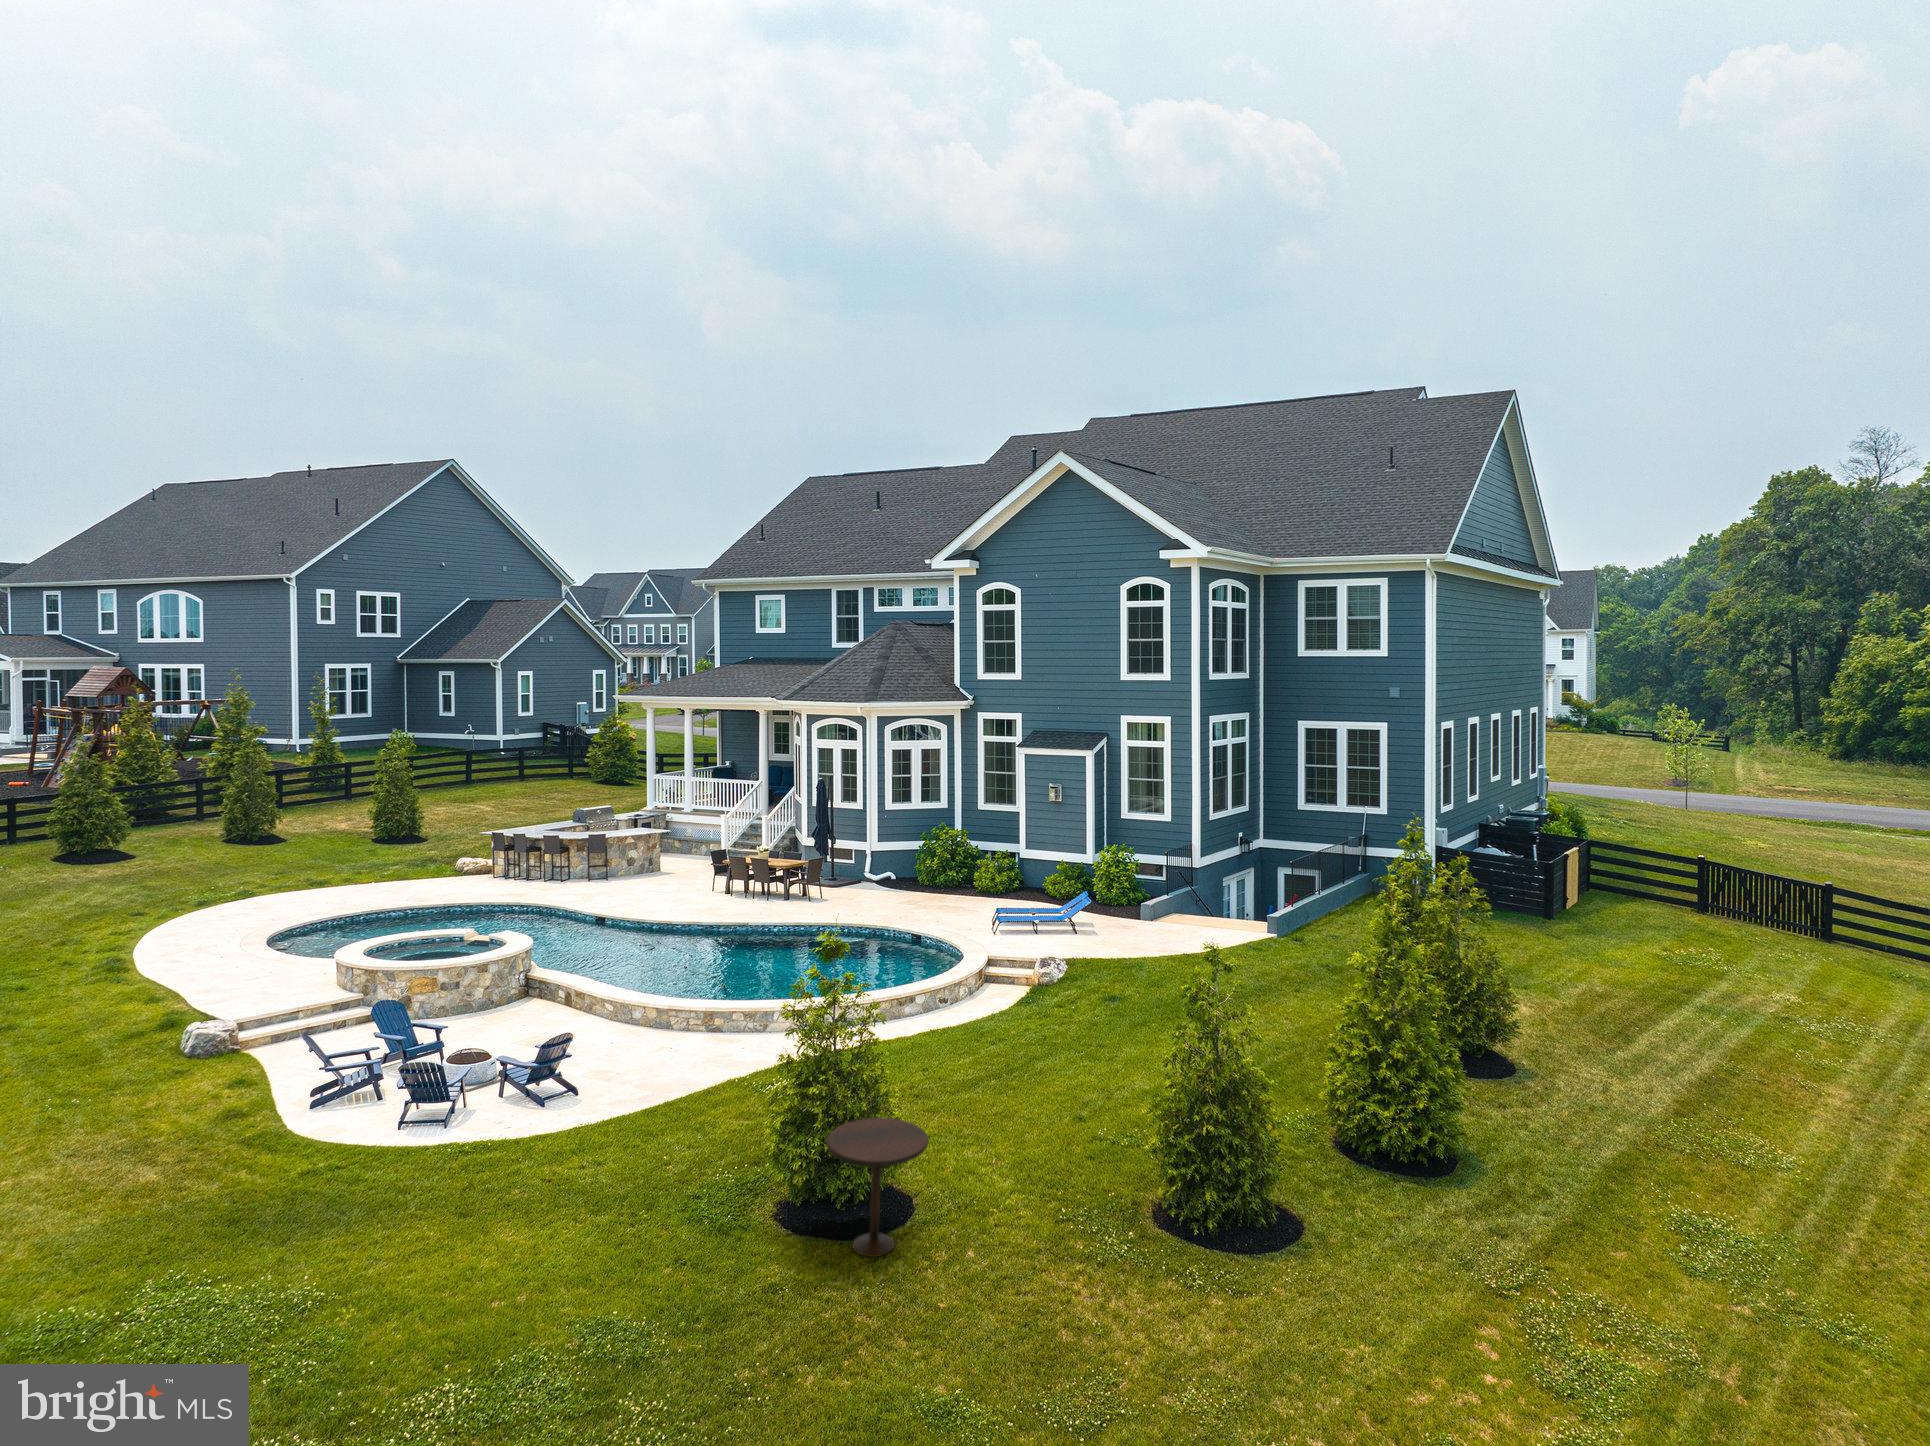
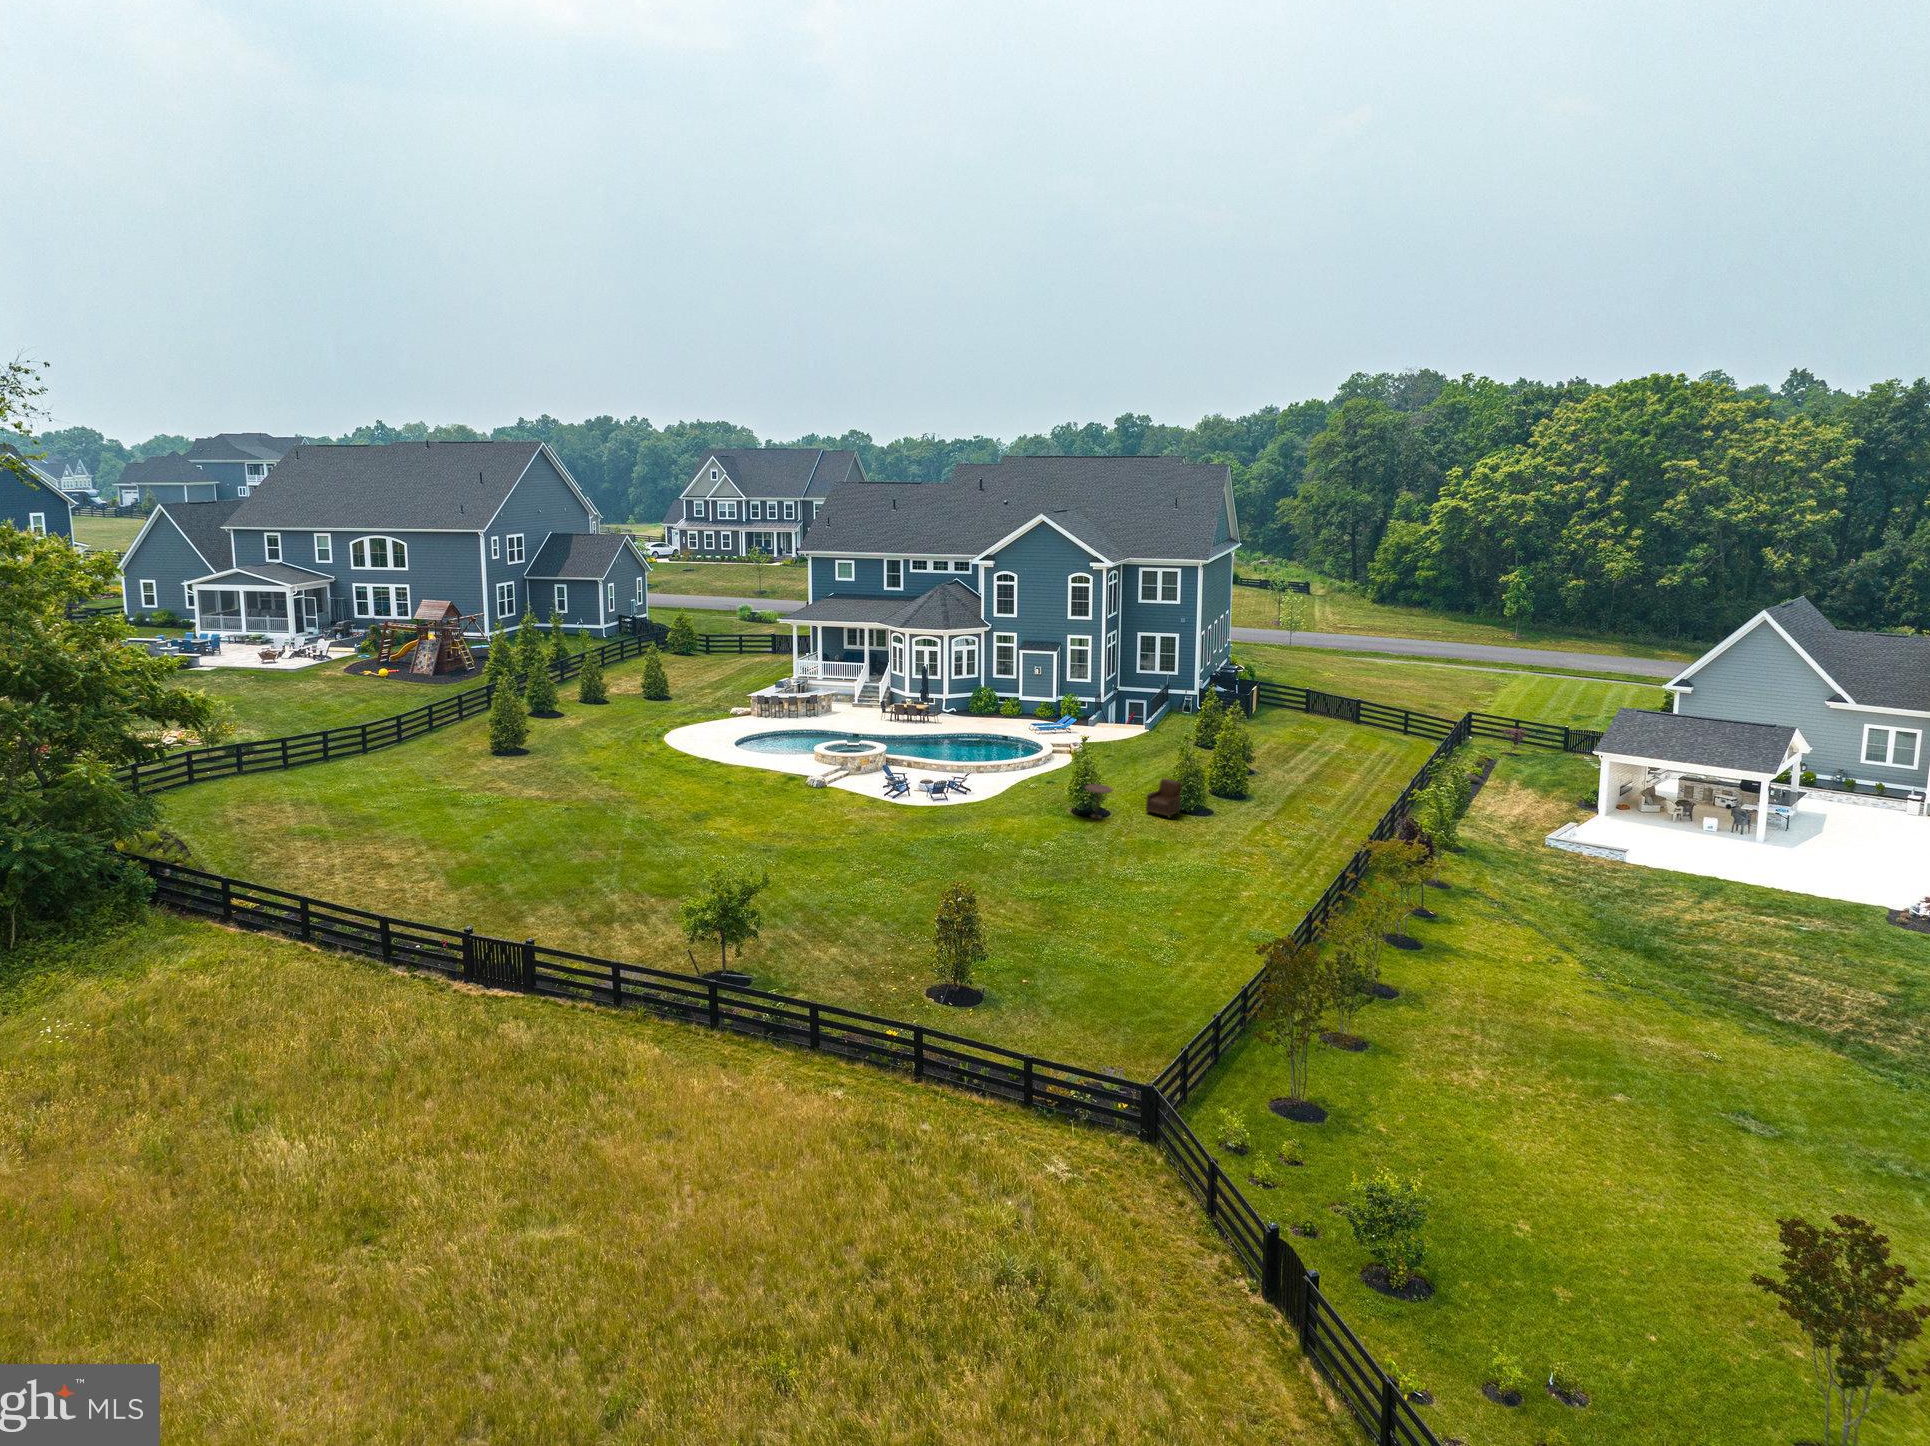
chair: none [1070,1108,1202,1280] -> present [1146,778,1182,819]

